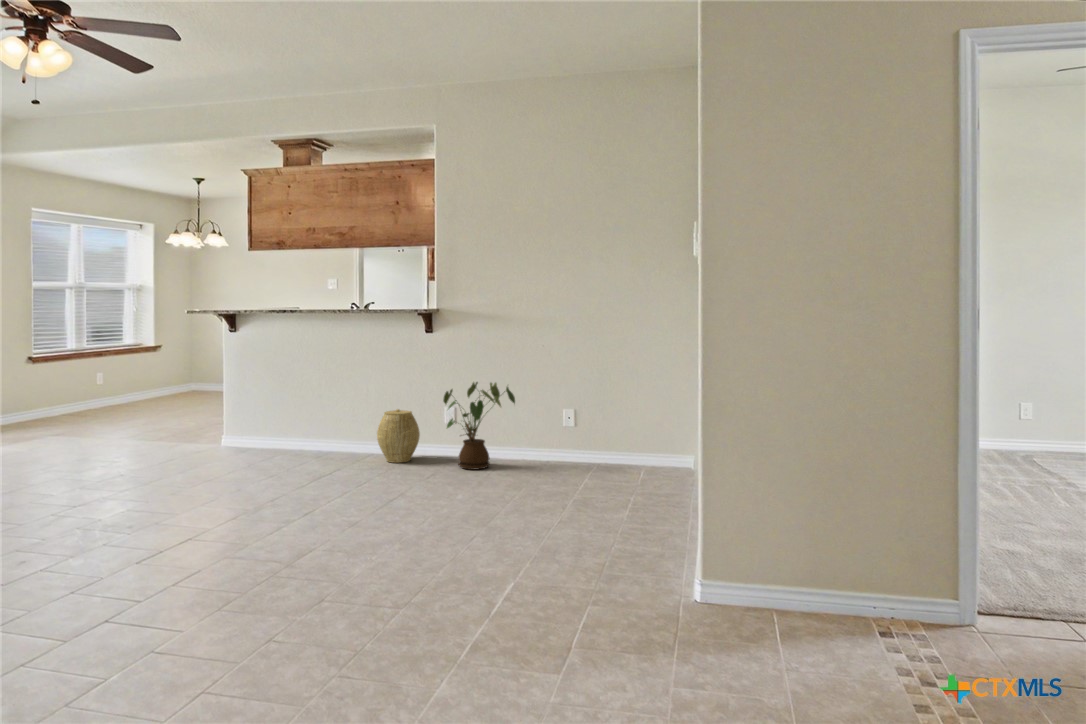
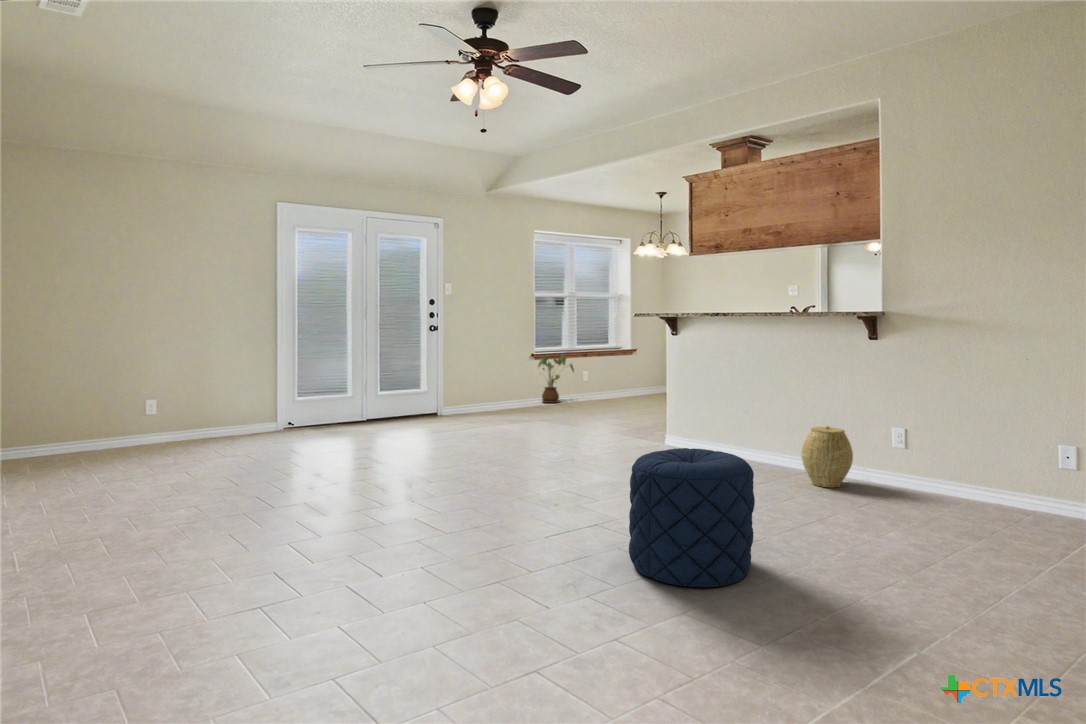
house plant: present [443,382,515,470] -> present [538,355,574,403]
pouf: none [242,433,359,555] -> present [629,448,755,587]

